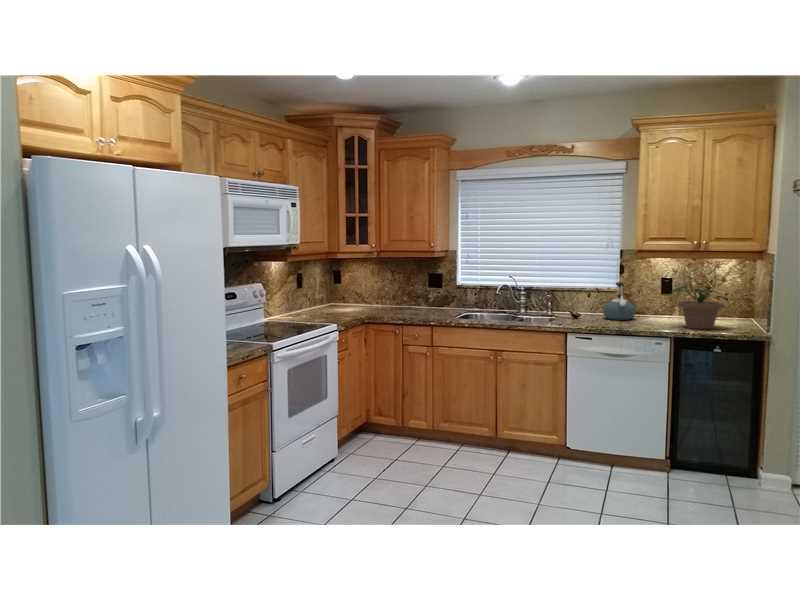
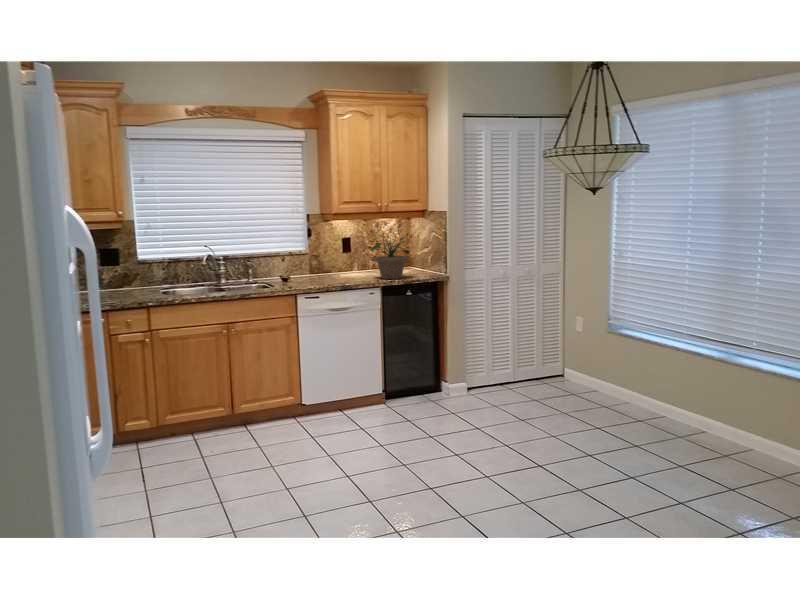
kettle: present [603,282,636,320] -> none [302,245,331,279]

